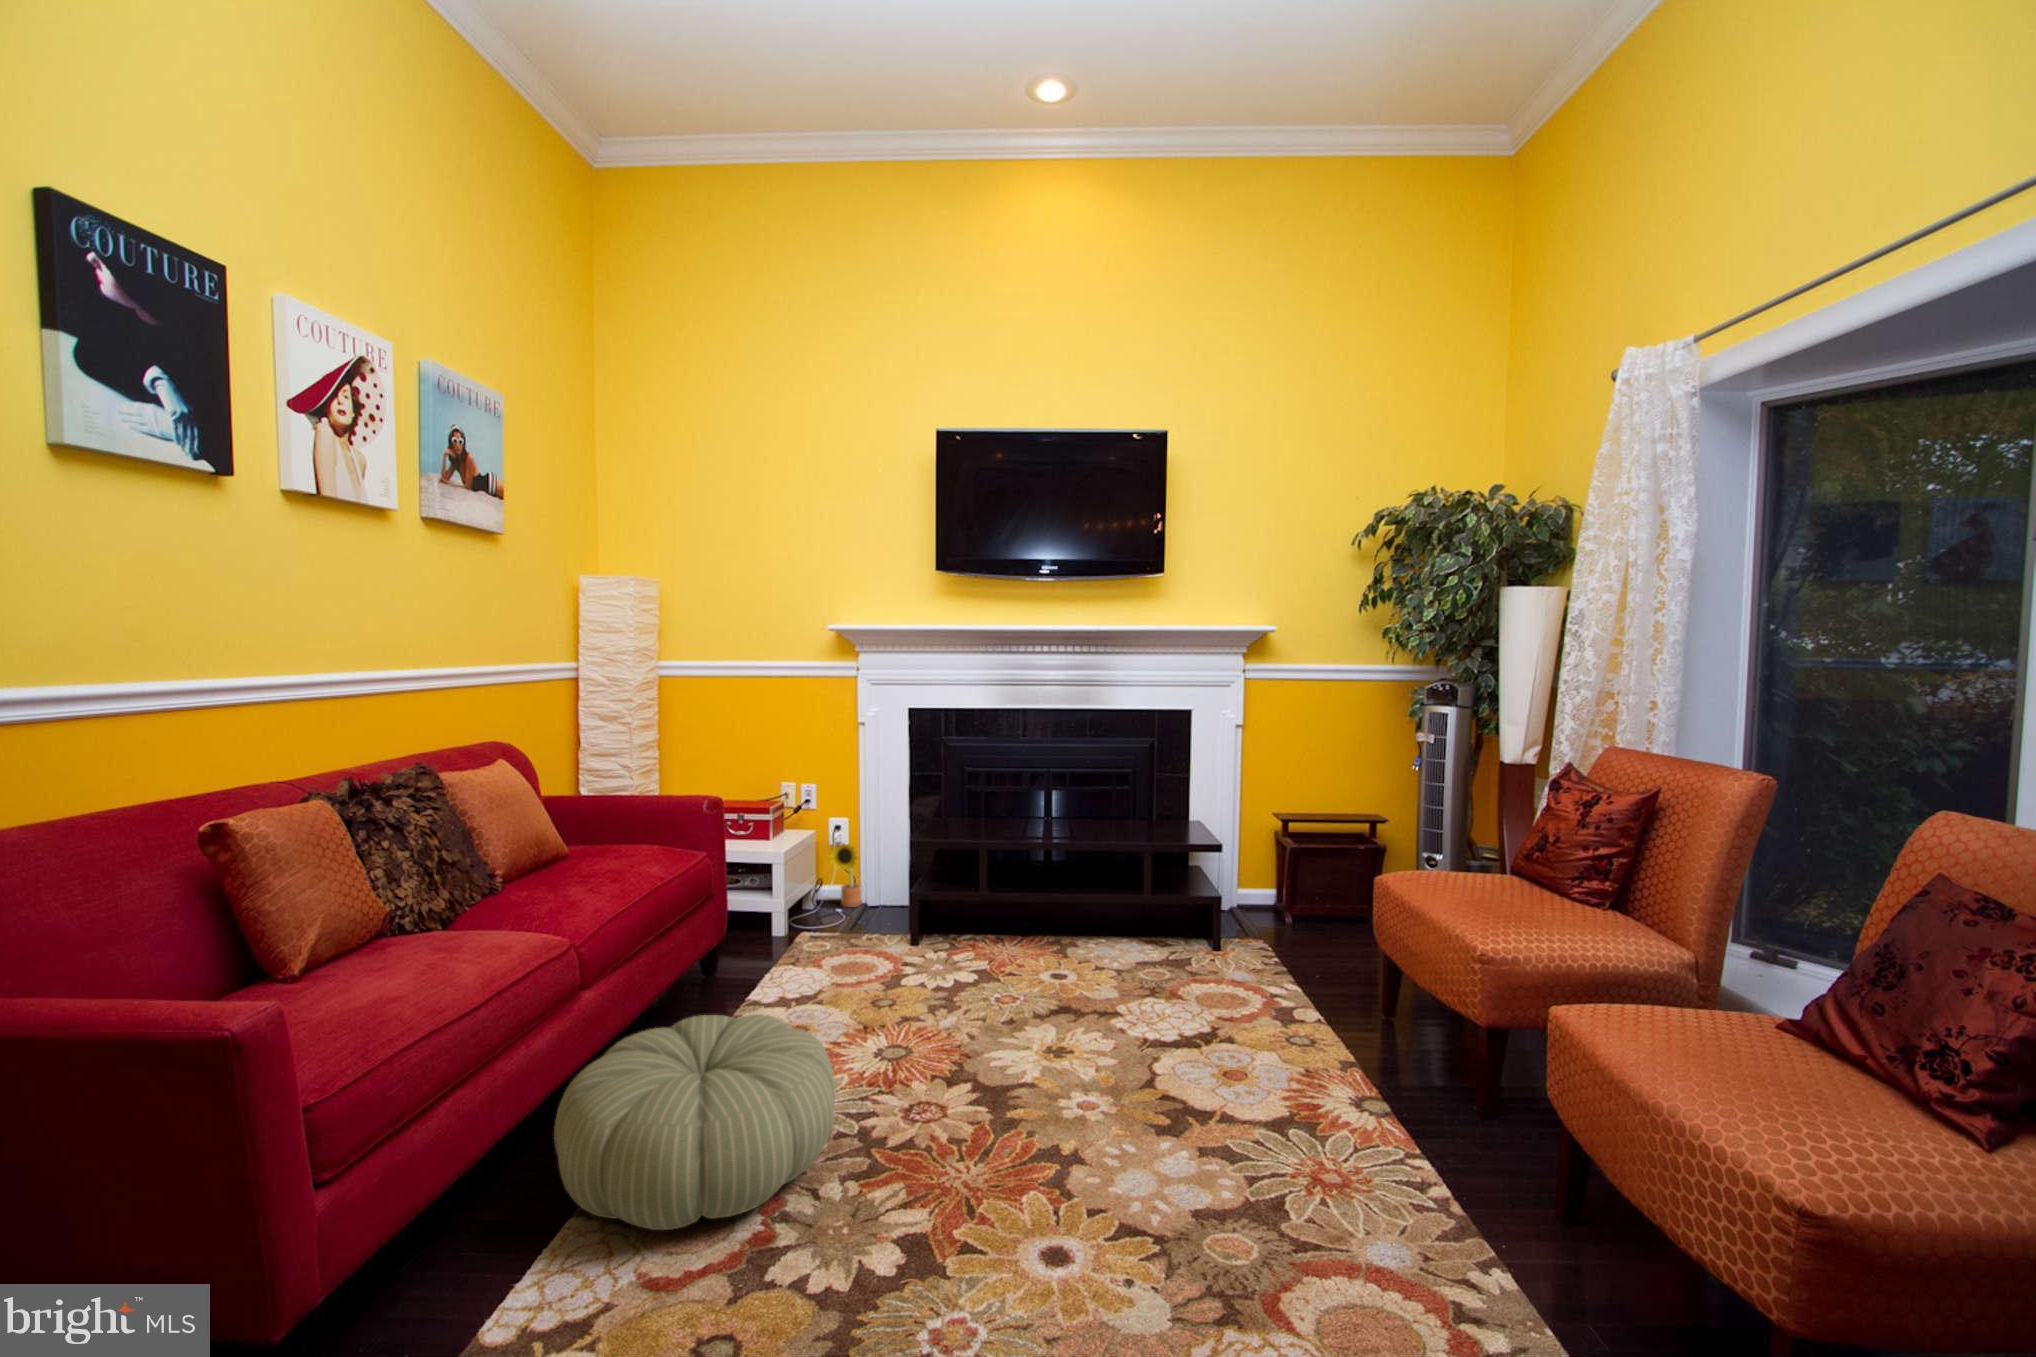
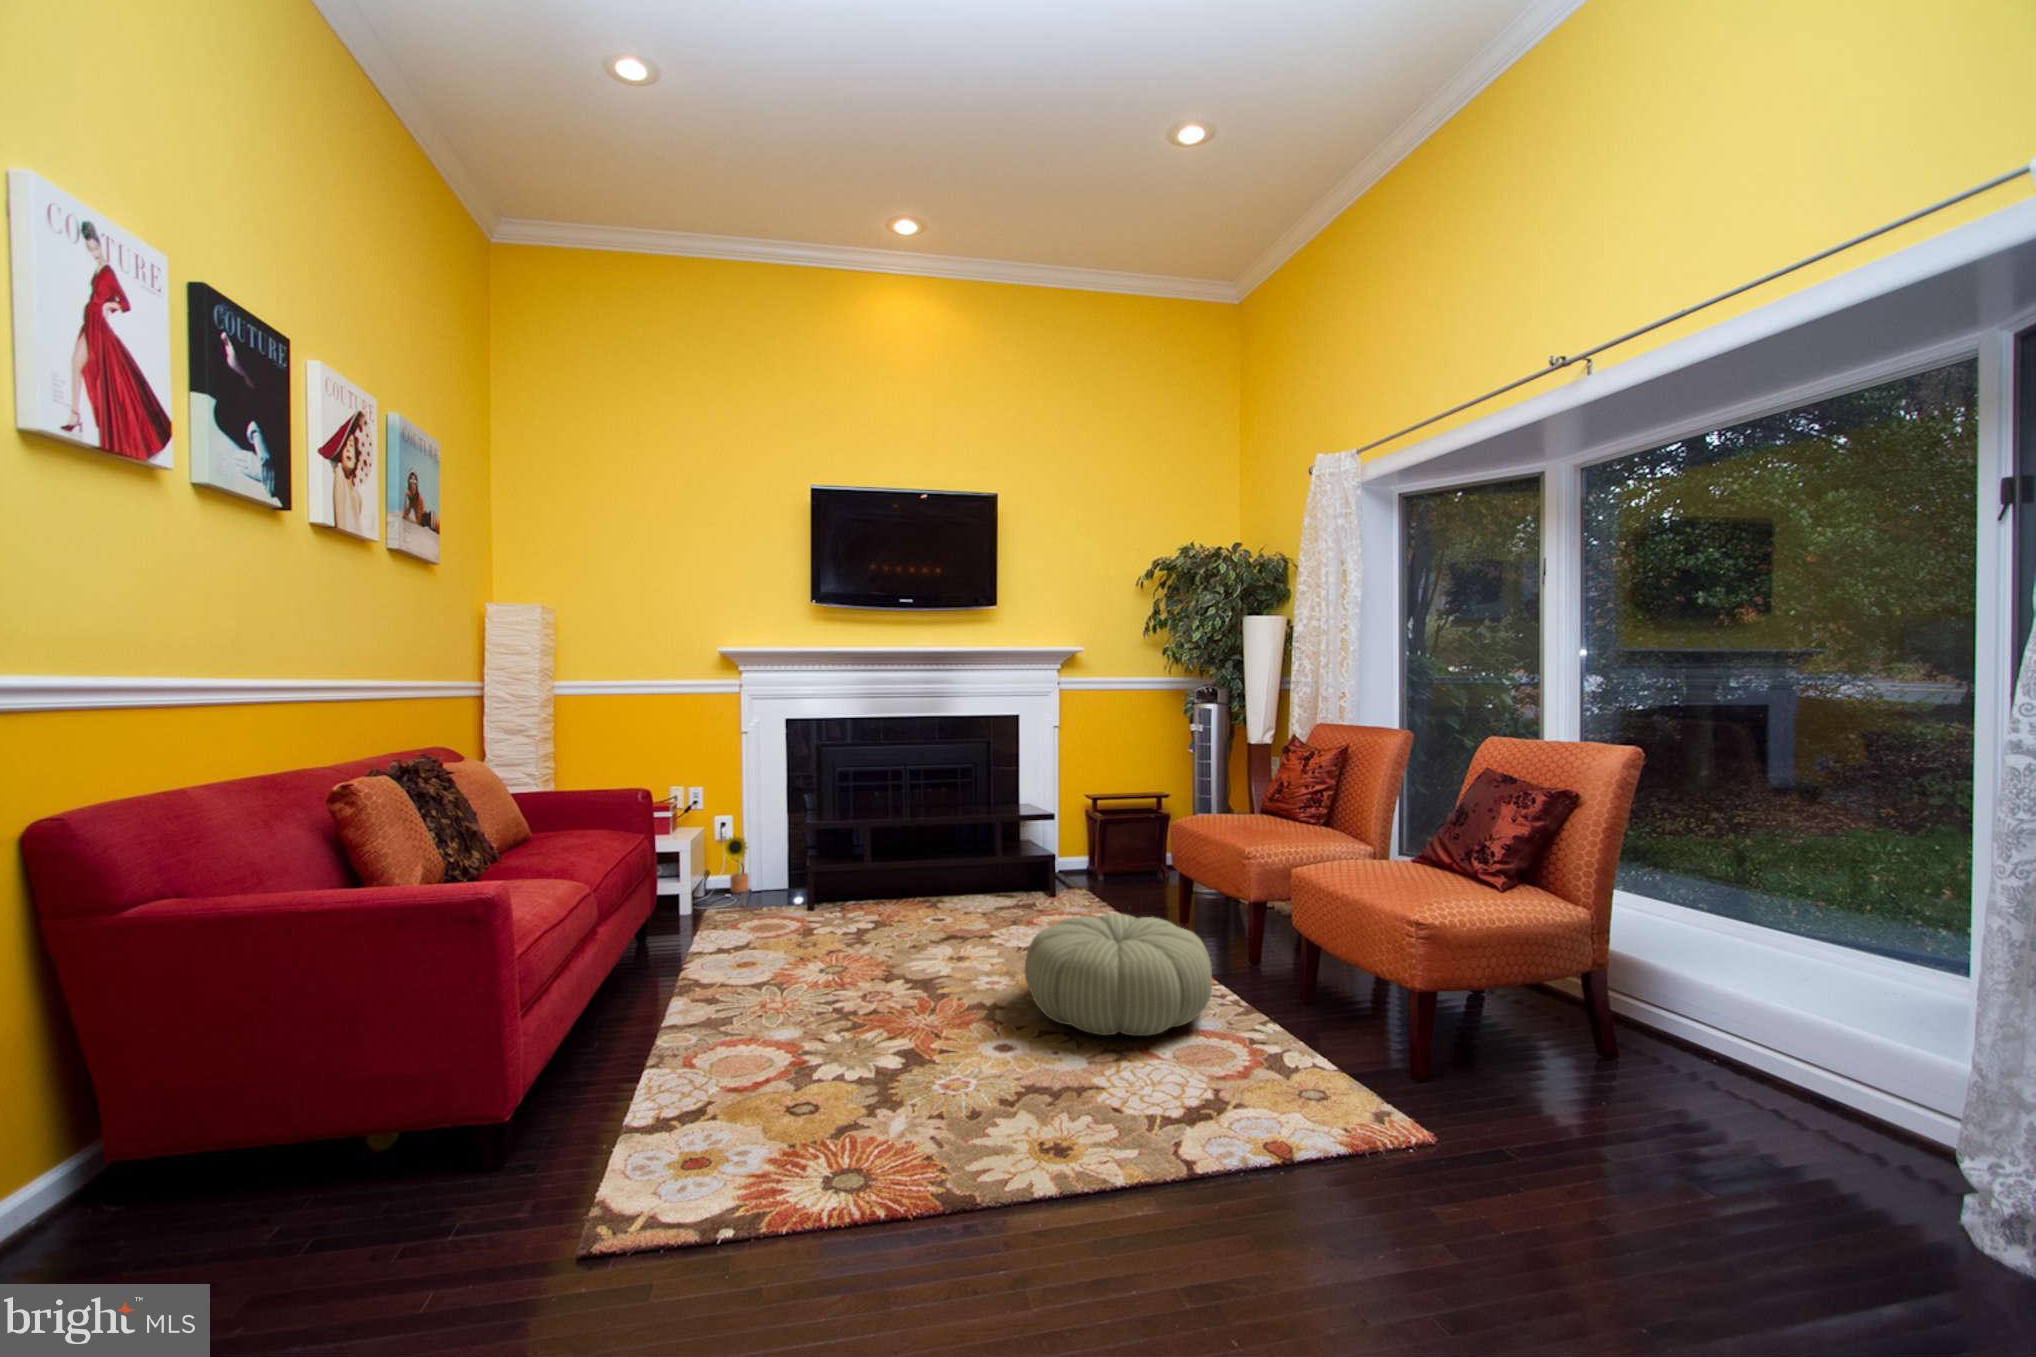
pouf: present [554,1014,835,1230] -> present [1025,914,1212,1036]

